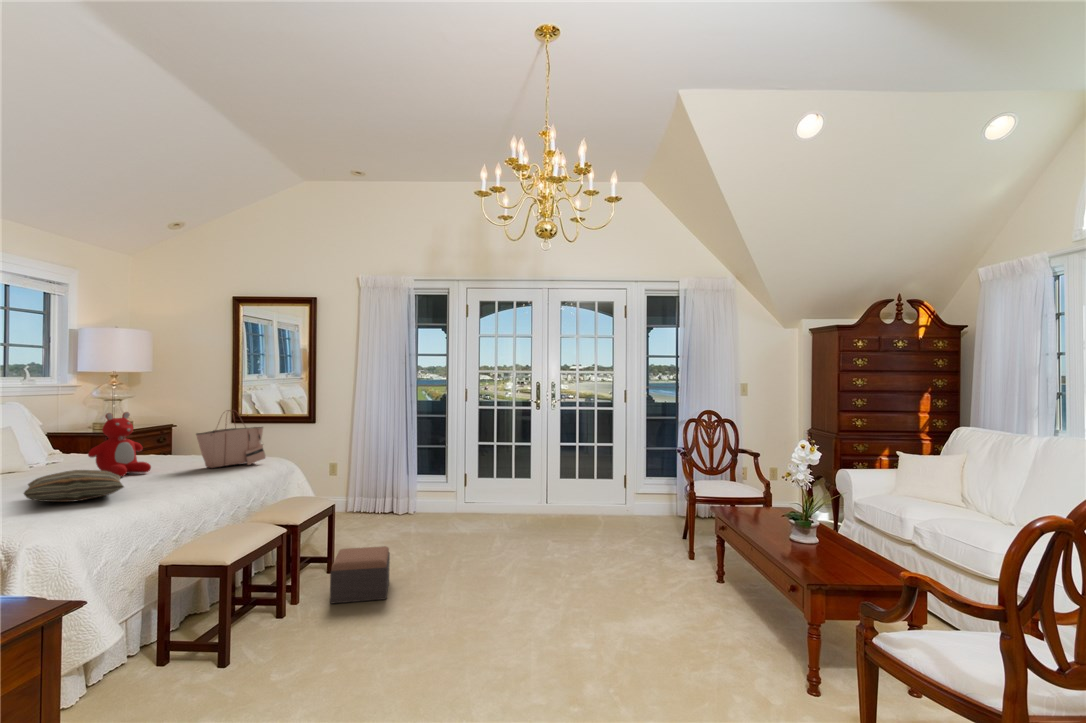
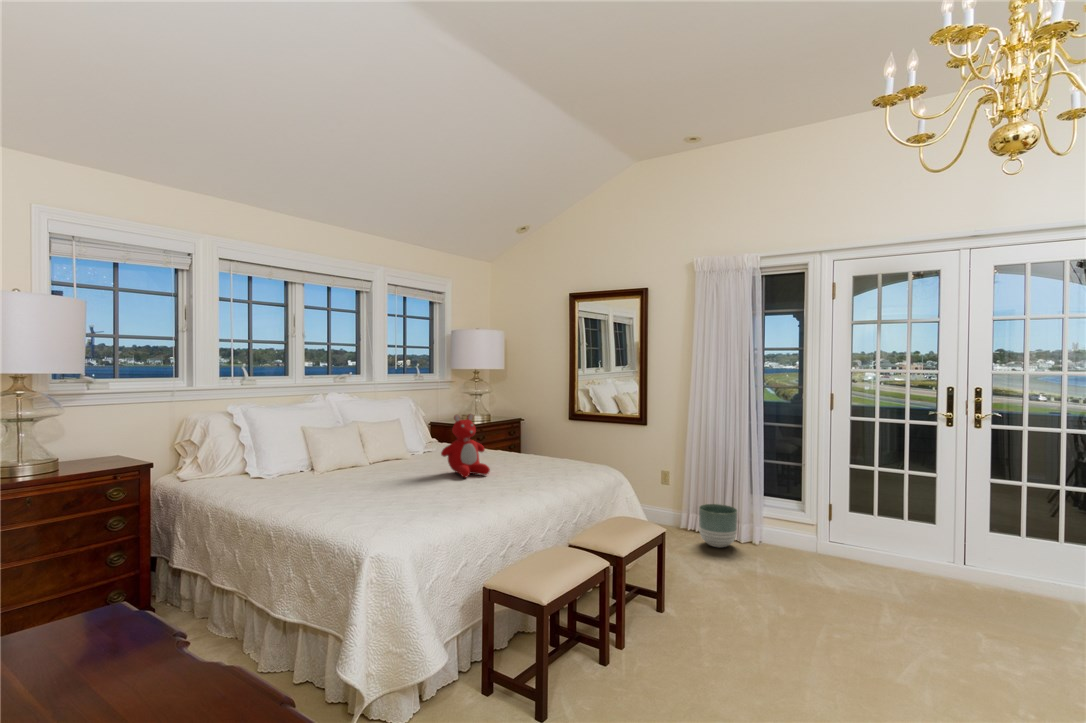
tote bag: present [196,410,265,468] -> none [527,415,592,475]
pillow: present [24,470,124,502] -> none [380,474,459,507]
planter: none [363,486,395,521] -> present [699,504,737,547]
footstool: present [330,546,390,603] -> none [657,592,730,675]

